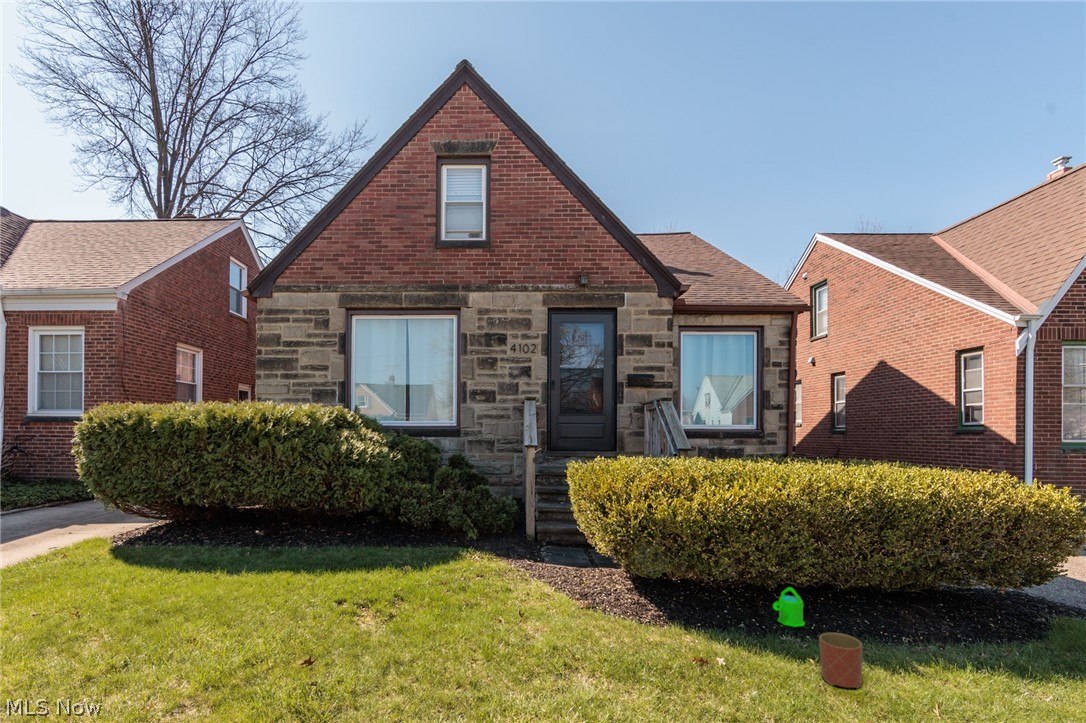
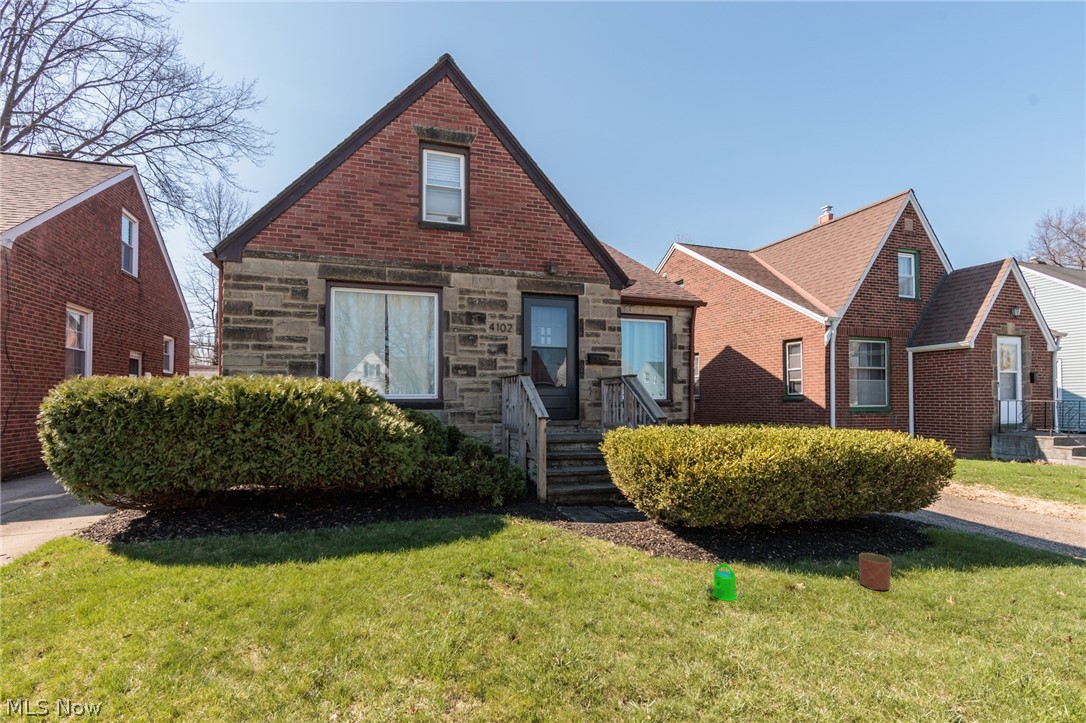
watering can: present [773,587,805,627] -> present [712,563,737,601]

